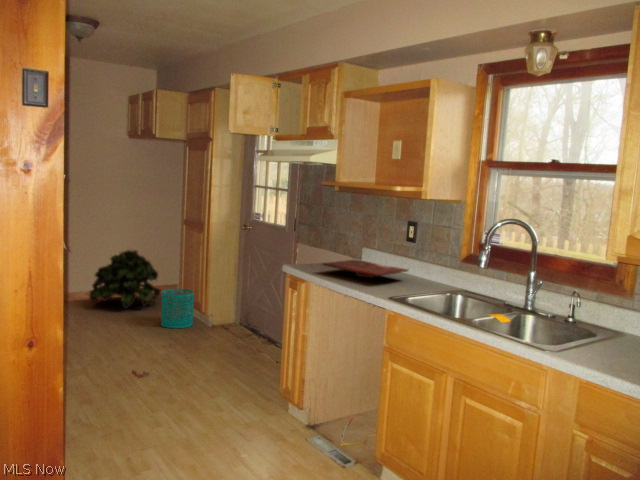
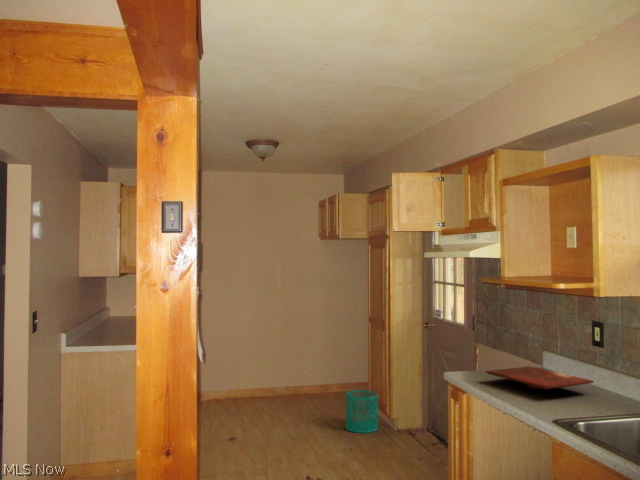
potted plant: present [89,250,160,308] -> none [283,349,351,409]

